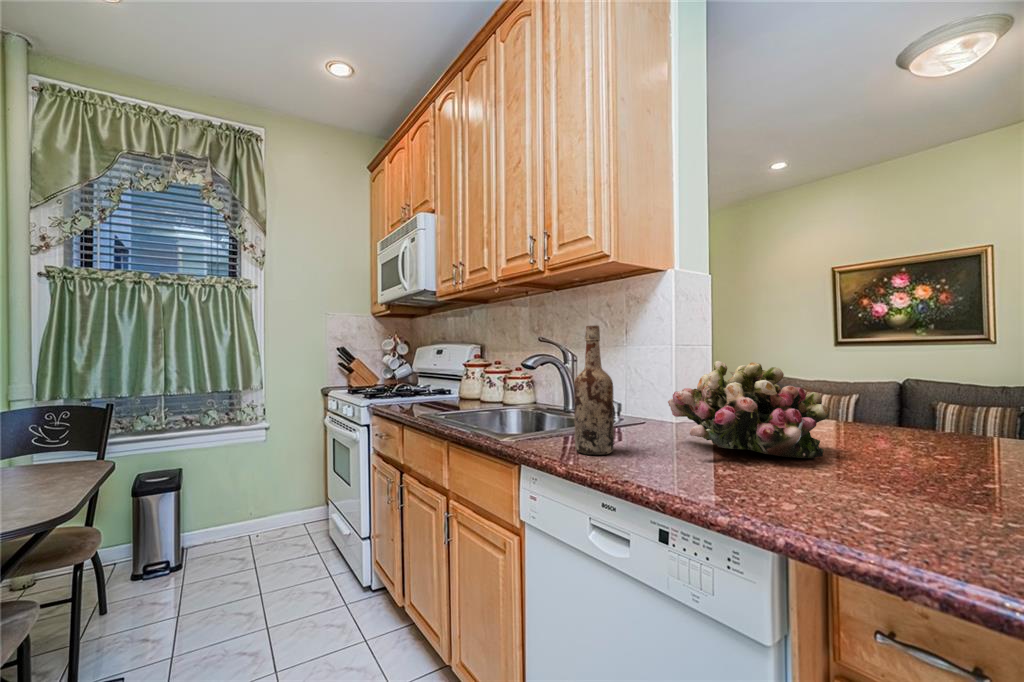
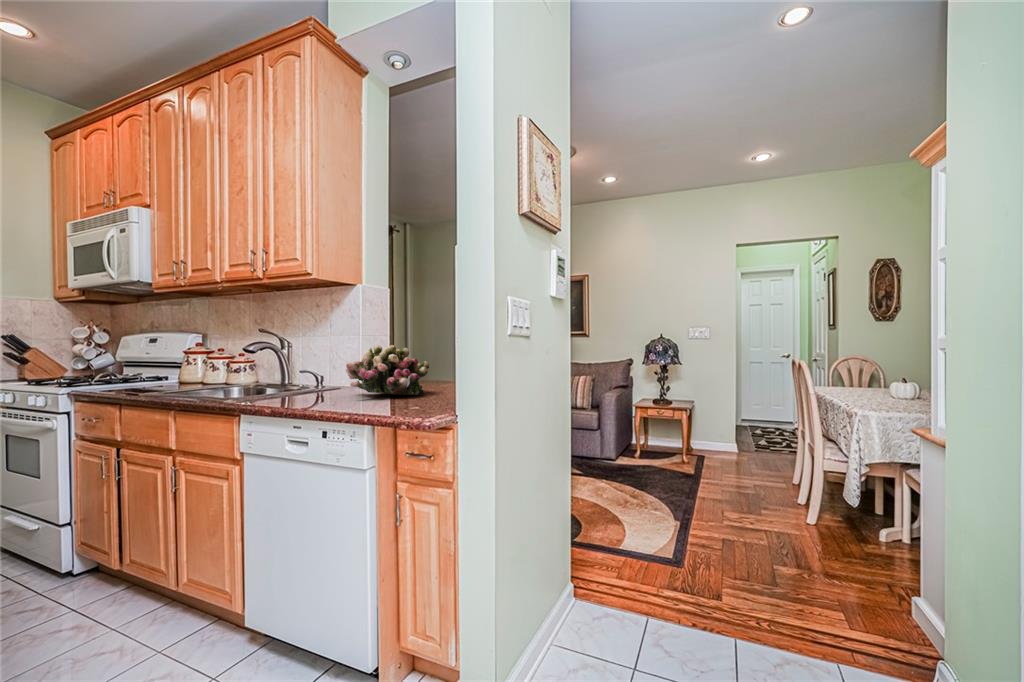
wine bottle: present [574,326,614,455] -> none [278,322,306,403]

